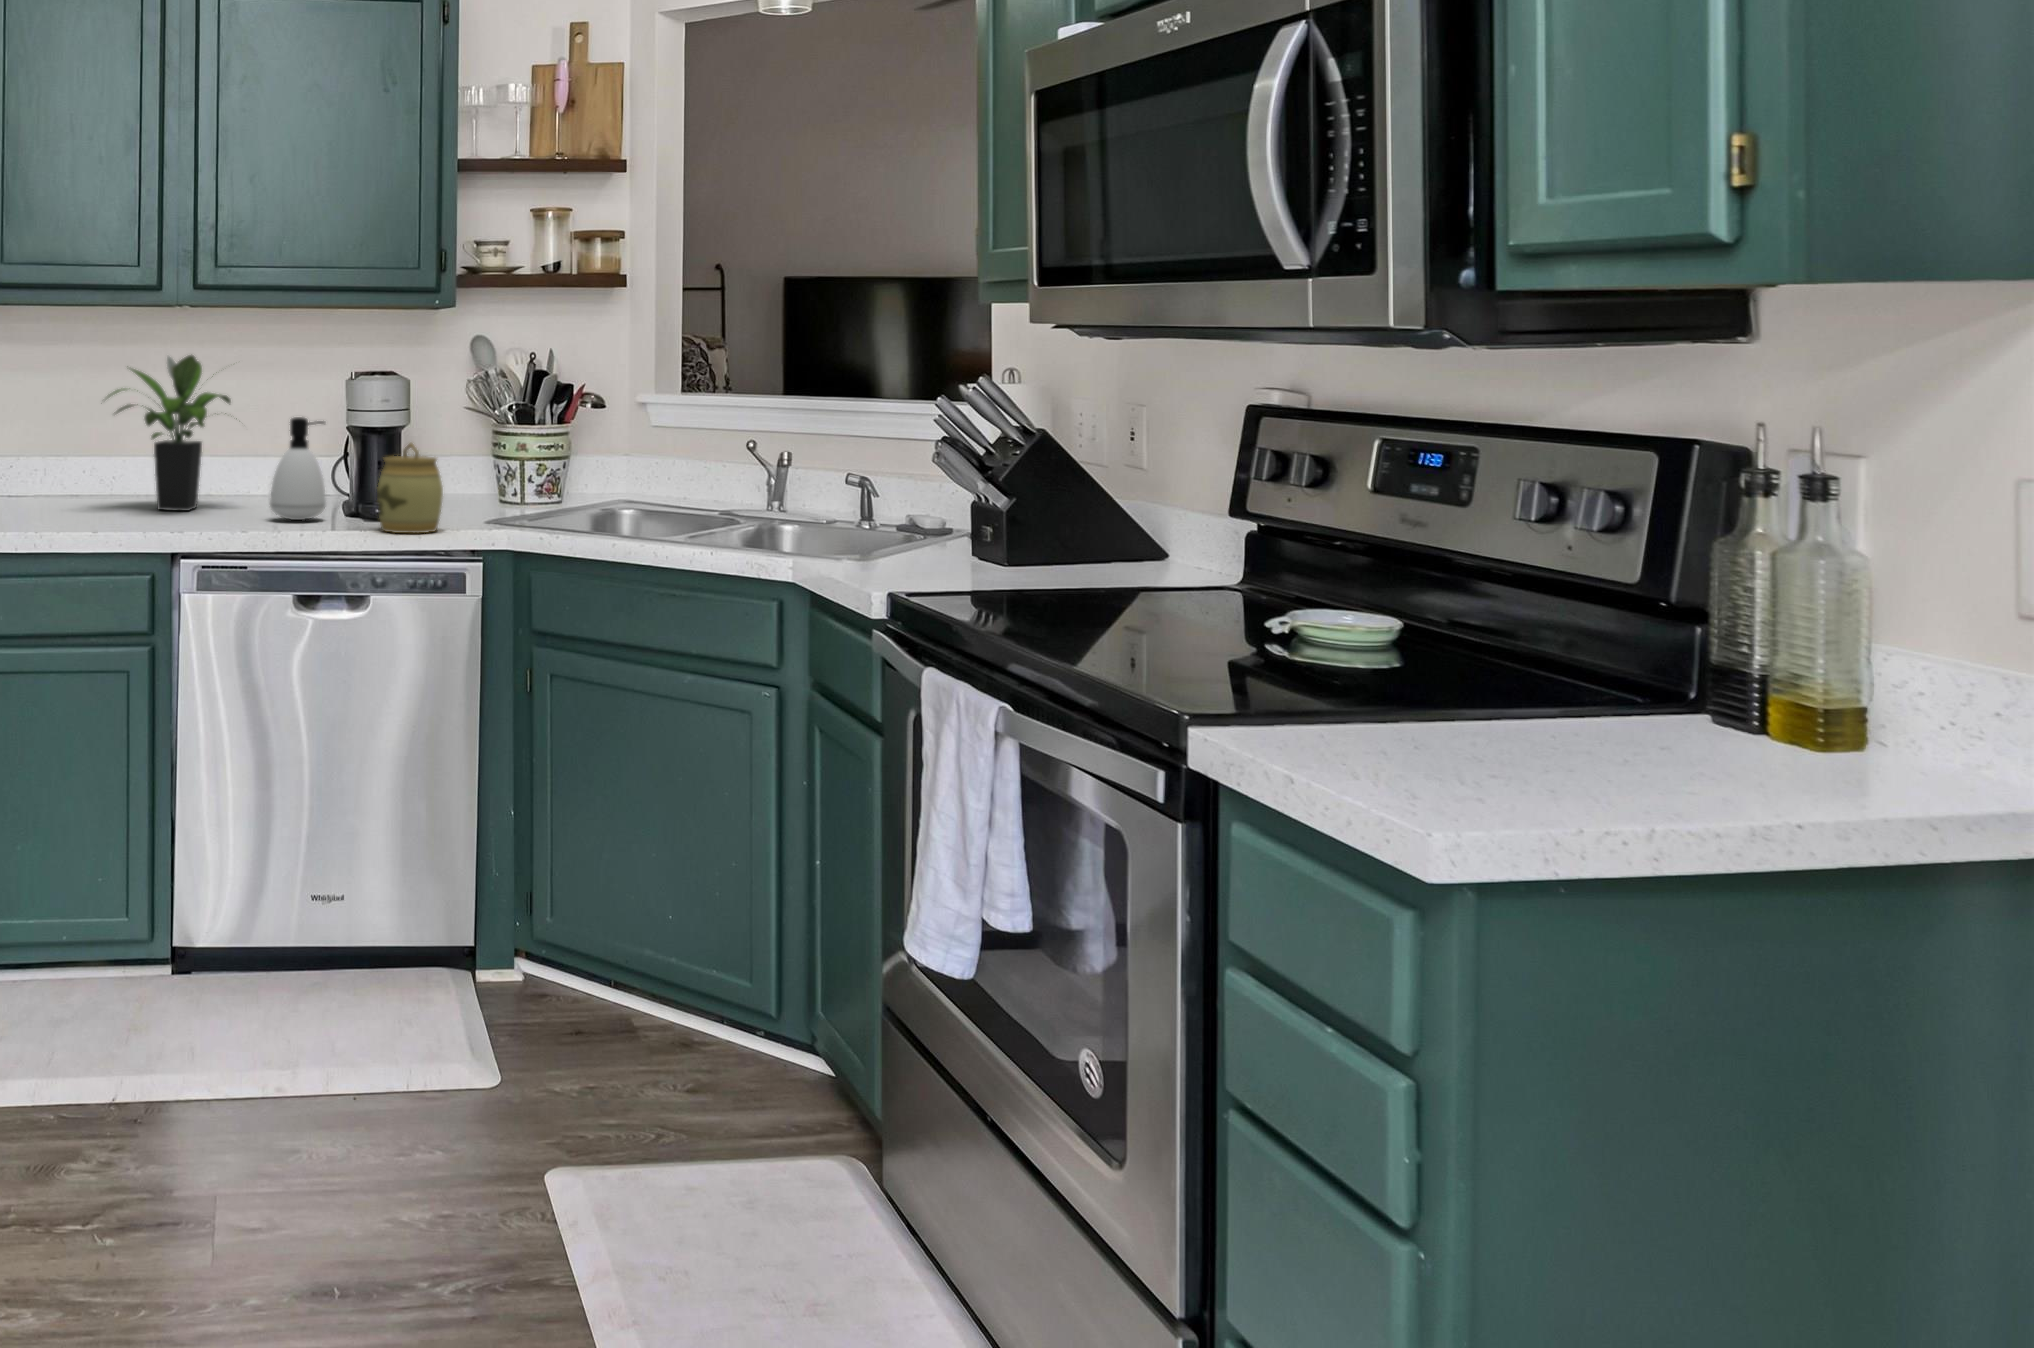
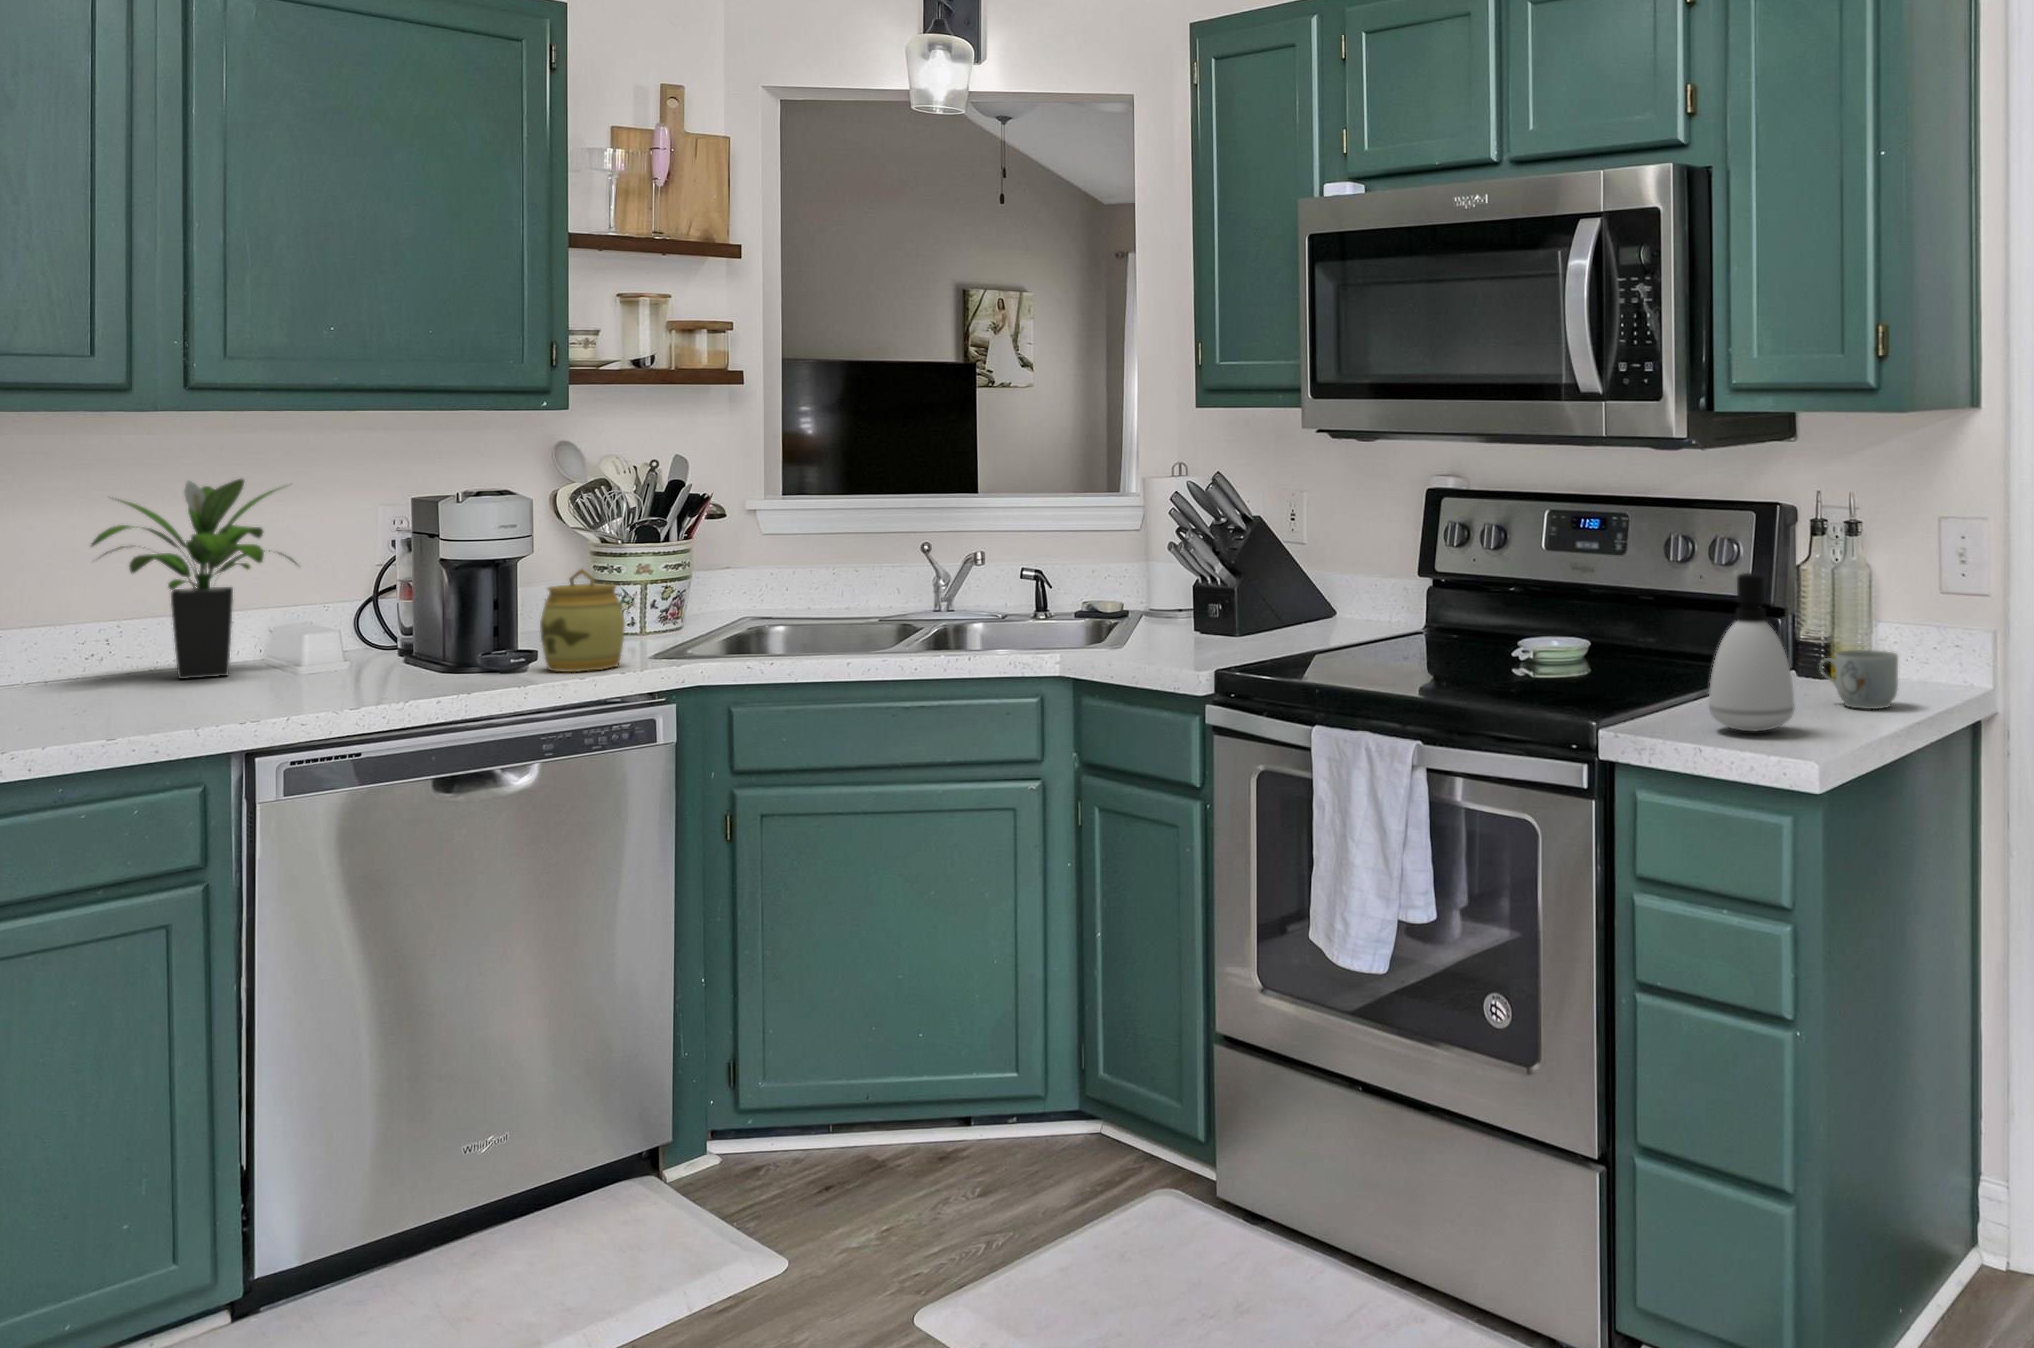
soap dispenser: present [270,417,326,520] -> present [1709,573,1794,731]
mug: none [1703,678,1852,780] -> present [1819,650,1898,709]

